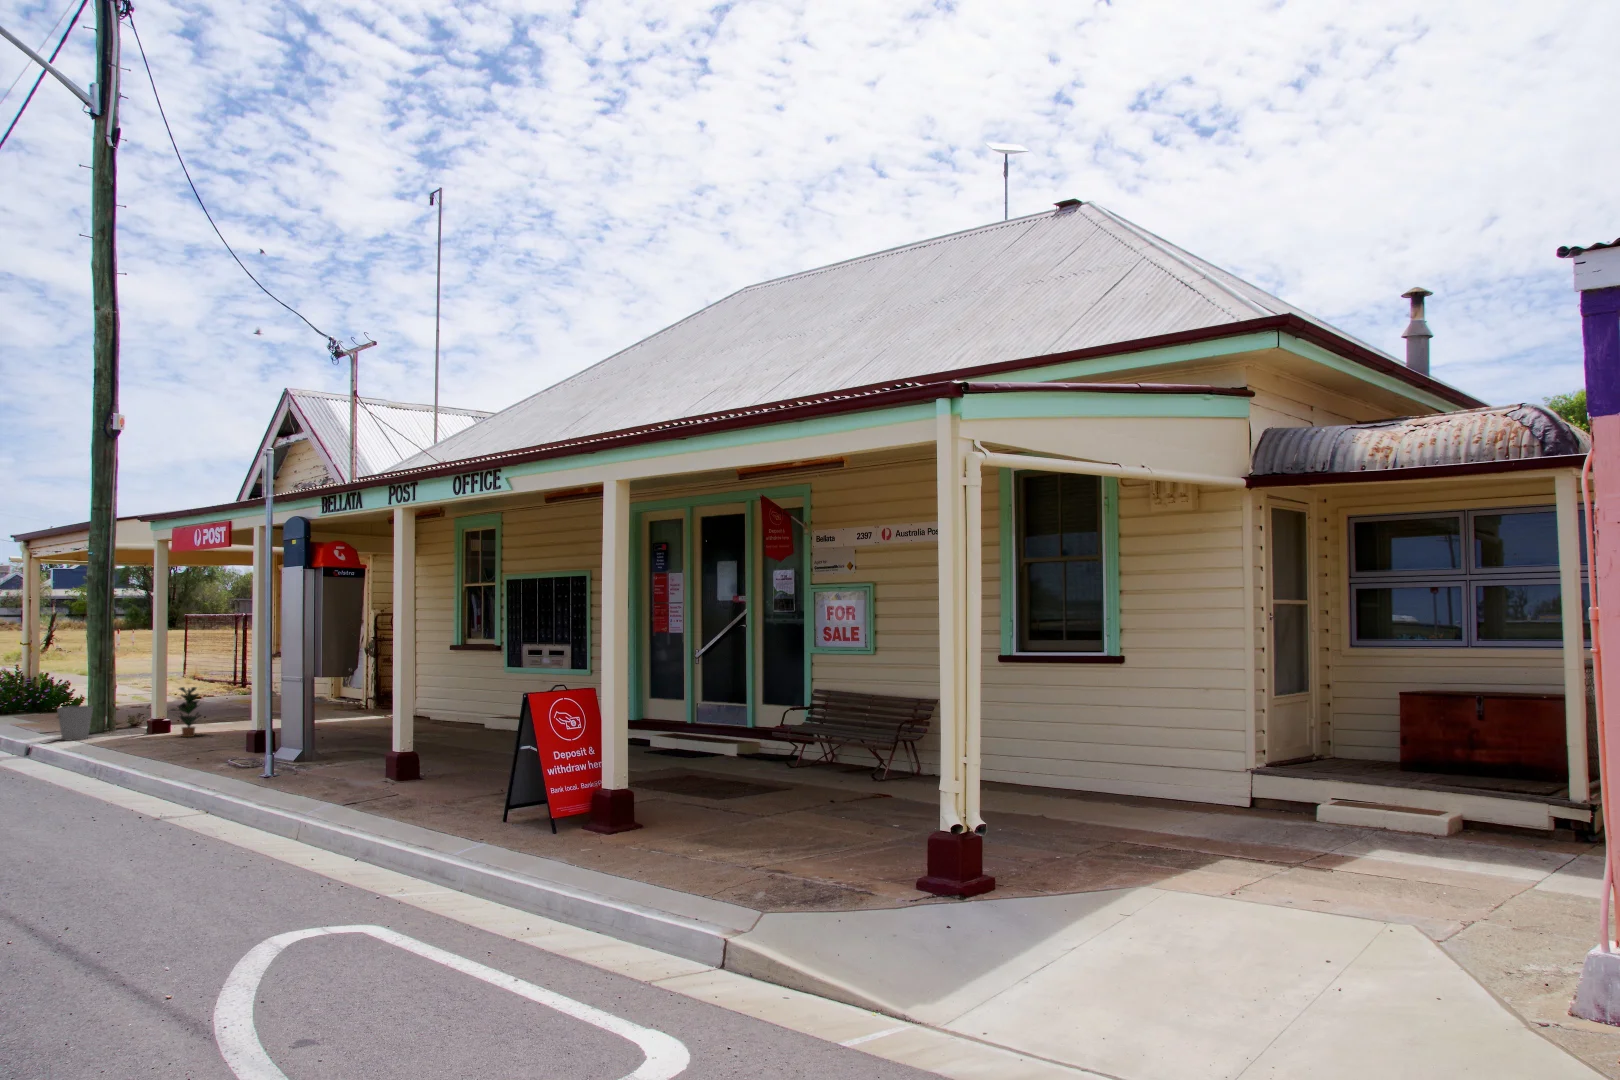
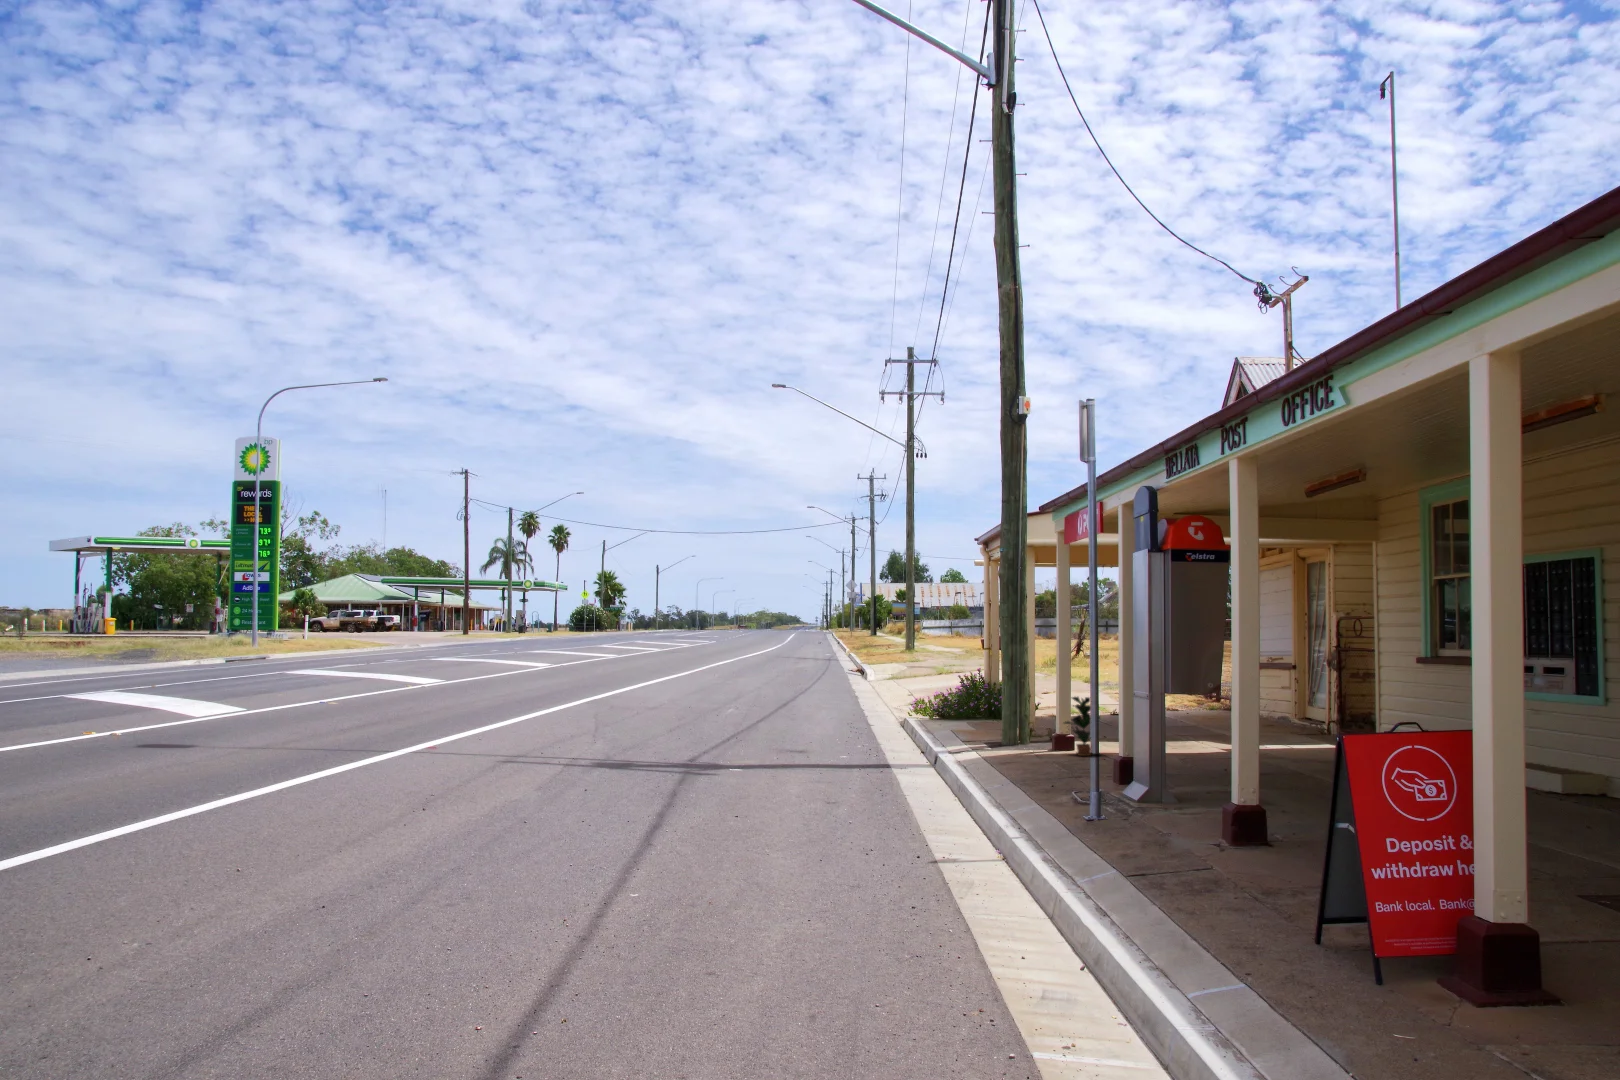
bucket: present [56,706,93,741] -> none [958,711,994,750]

